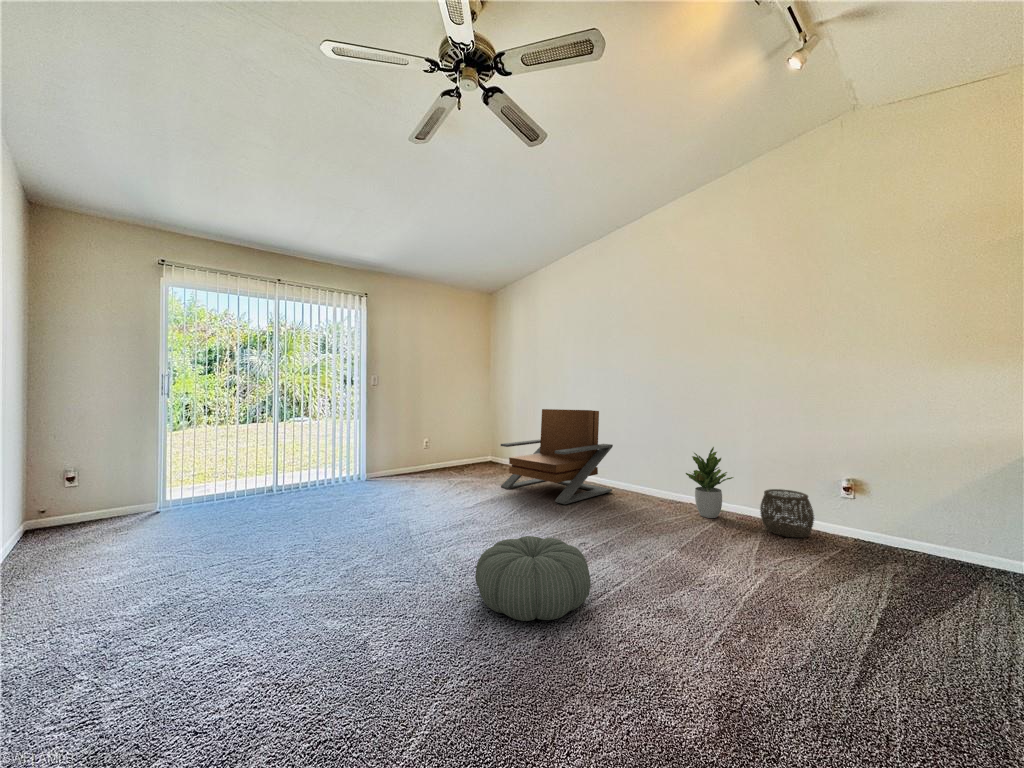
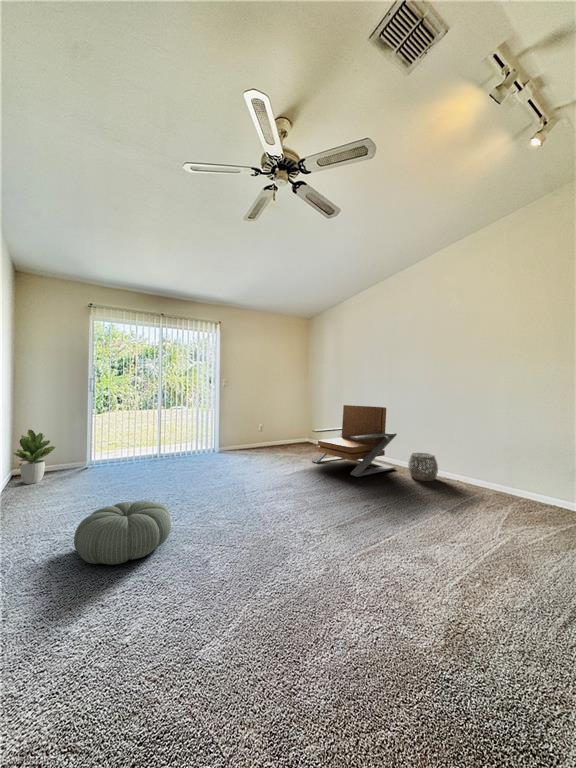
potted plant: present [686,447,733,518] -> present [13,430,55,484]
woven basket: present [760,489,814,538] -> present [408,453,438,481]
pouf: present [475,536,591,621] -> present [74,500,171,565]

